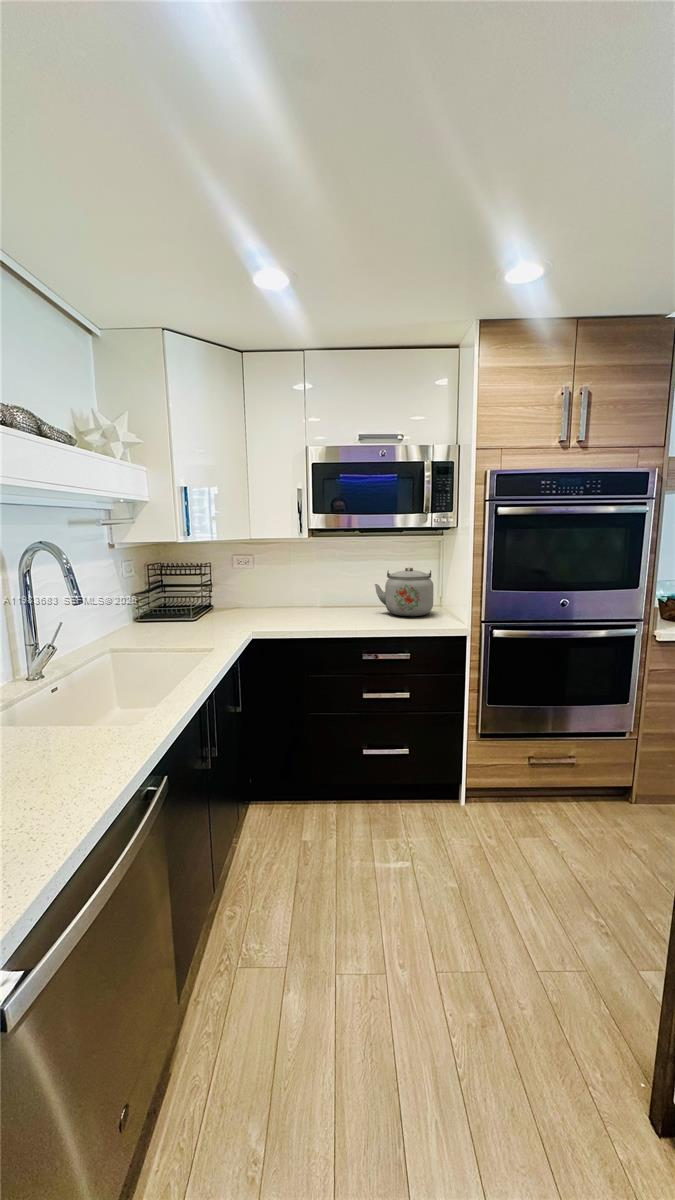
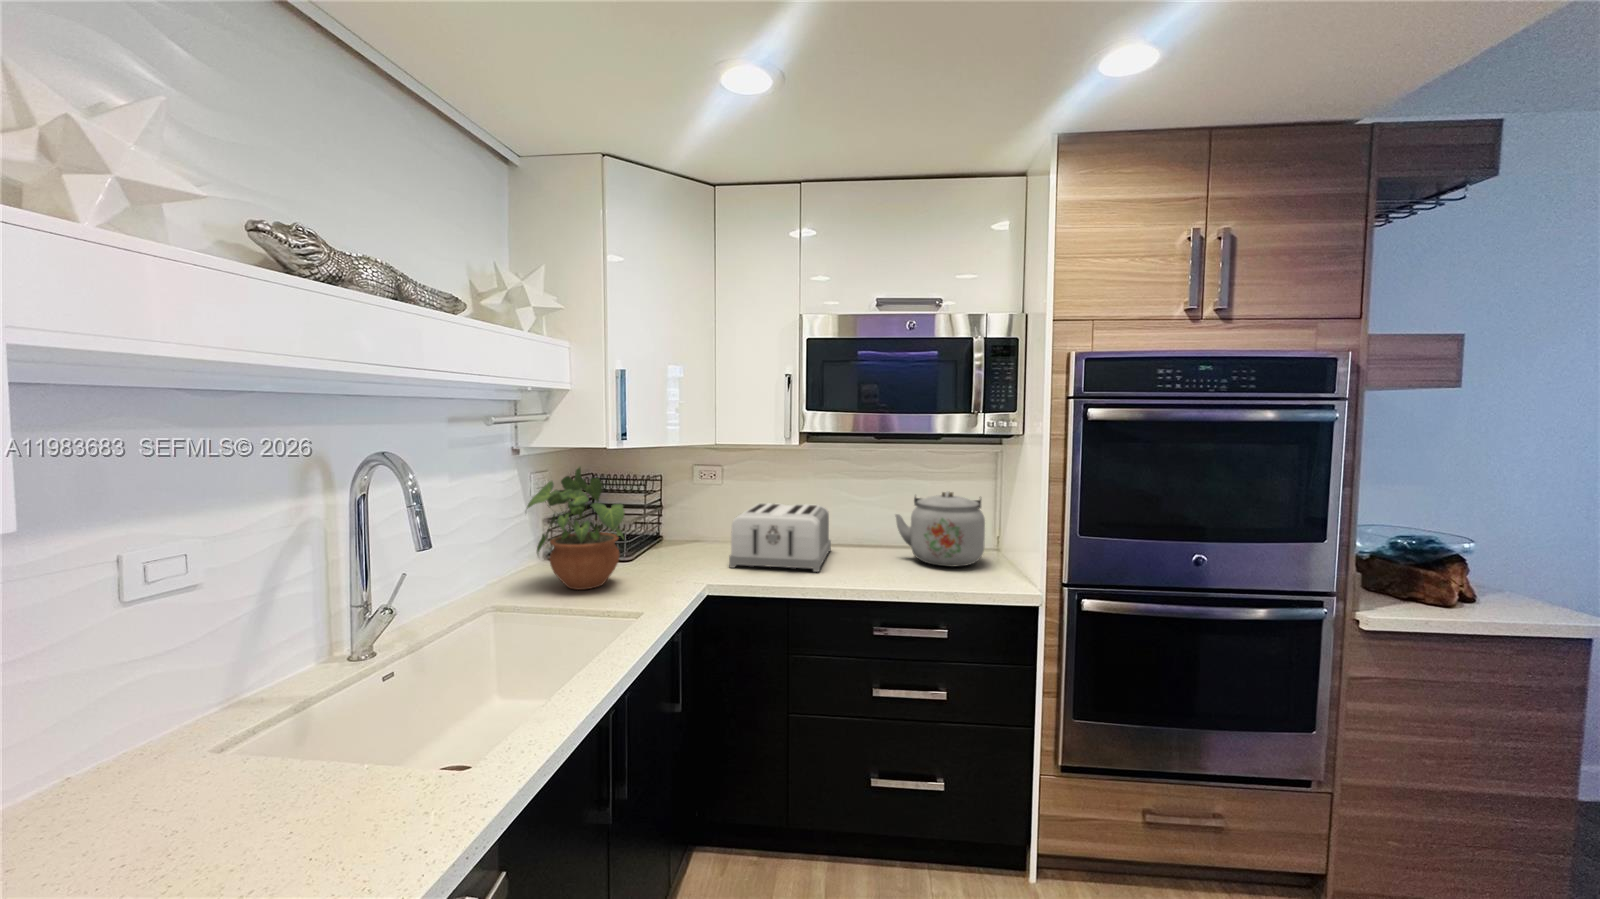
potted plant: none [125,555,195,638] -> present [527,467,625,590]
toaster: none [265,580,332,622] -> present [729,503,831,572]

